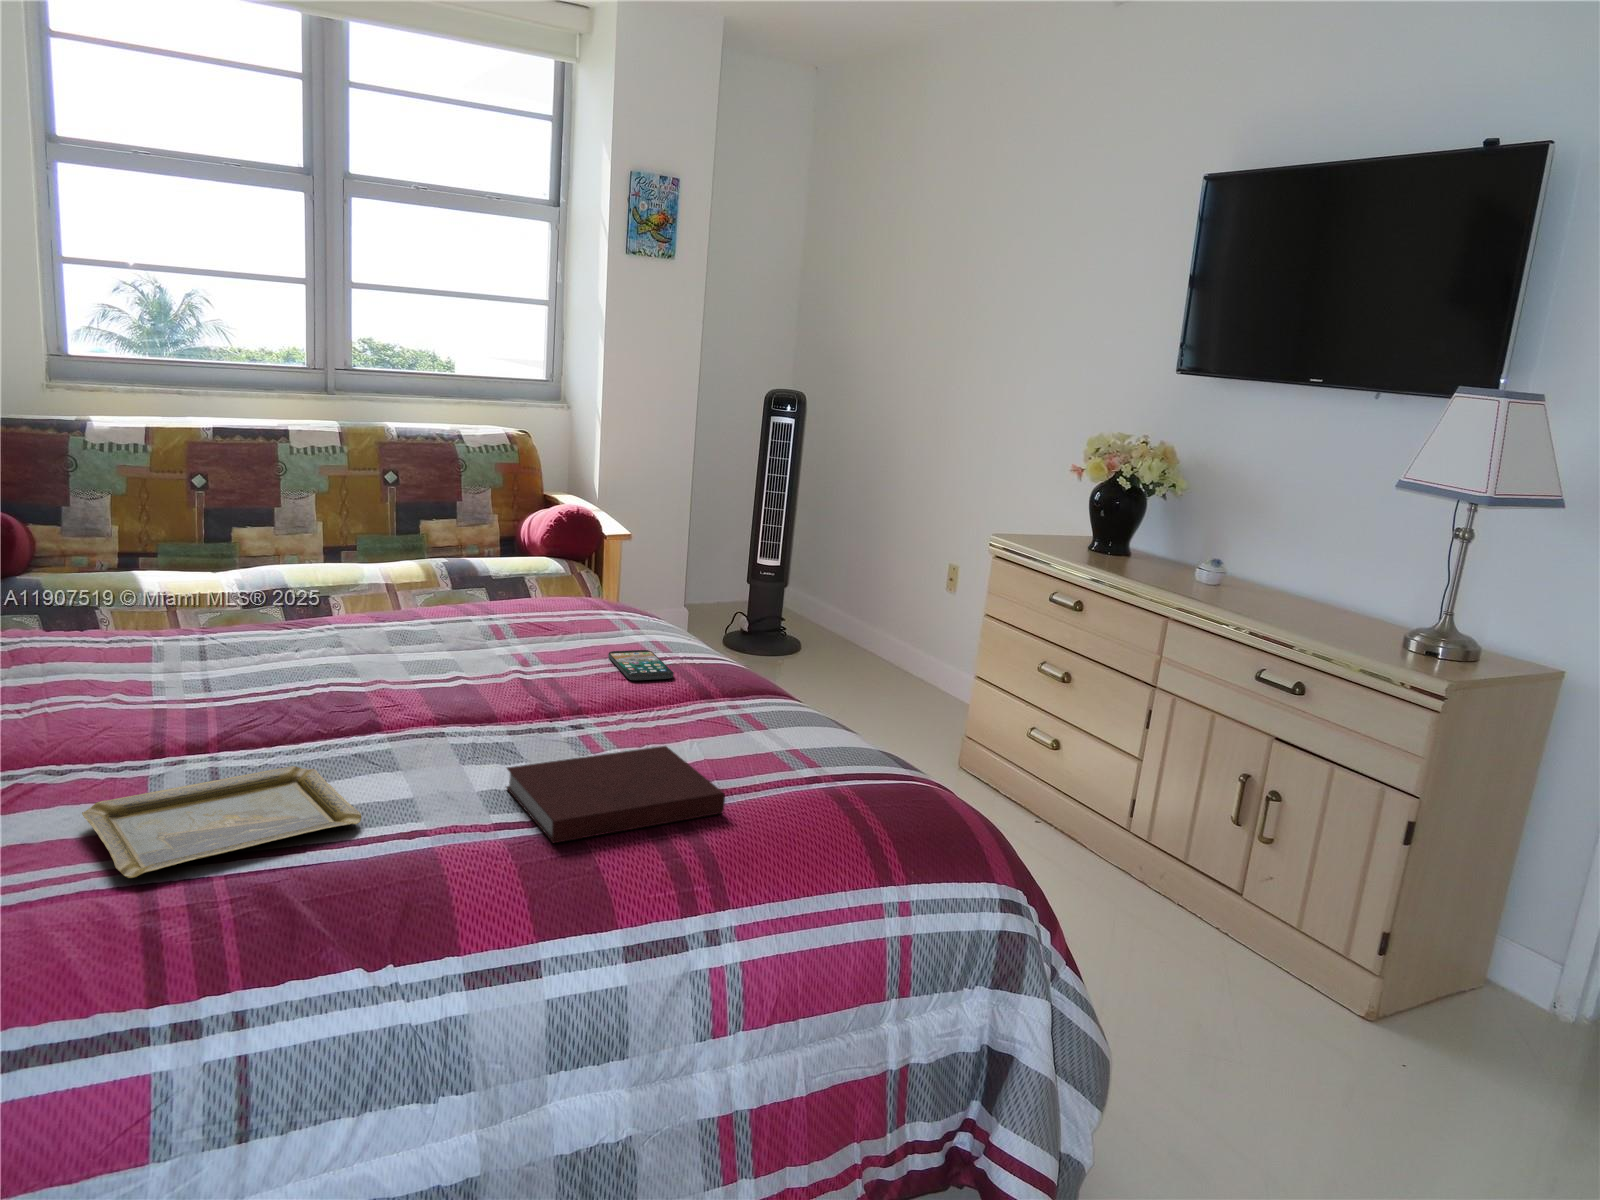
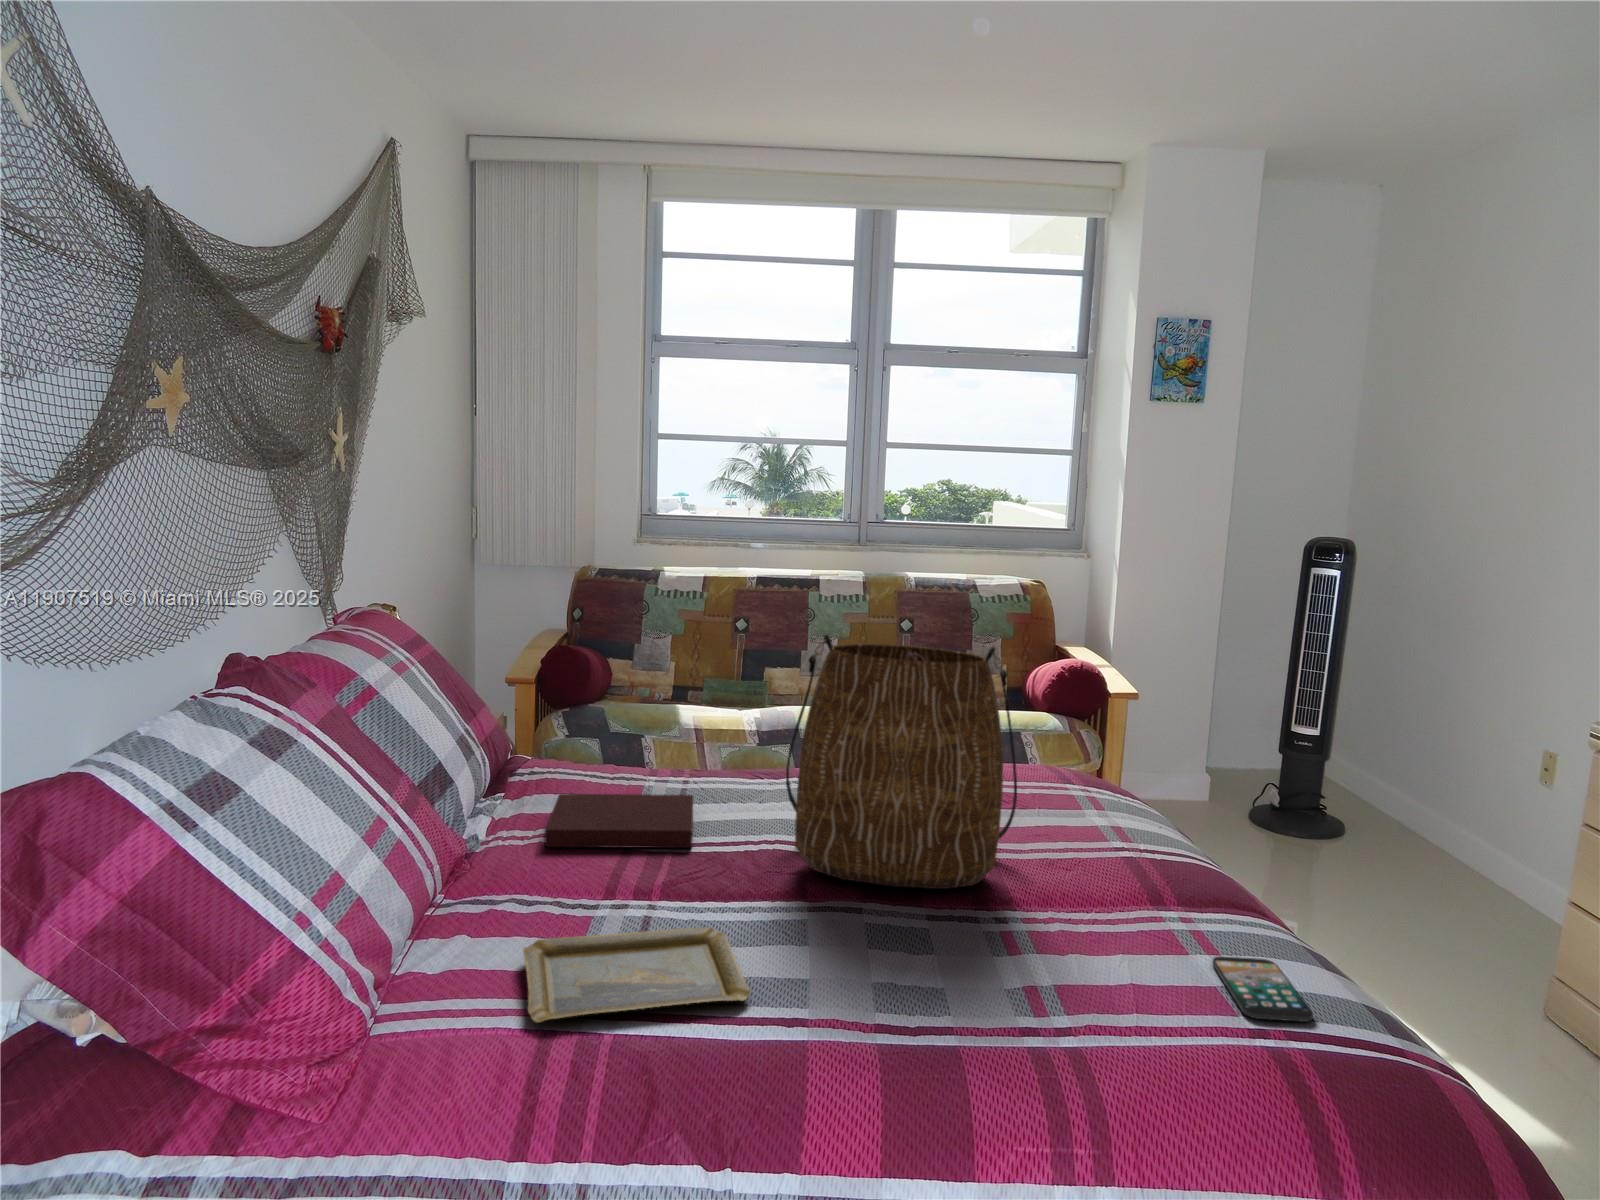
tote bag: none [340,464,577,710] -> present [786,634,1017,889]
smartphone: present [608,650,674,680] -> present [1212,957,1313,1022]
notebook: present [506,746,725,843] -> present [545,794,693,848]

